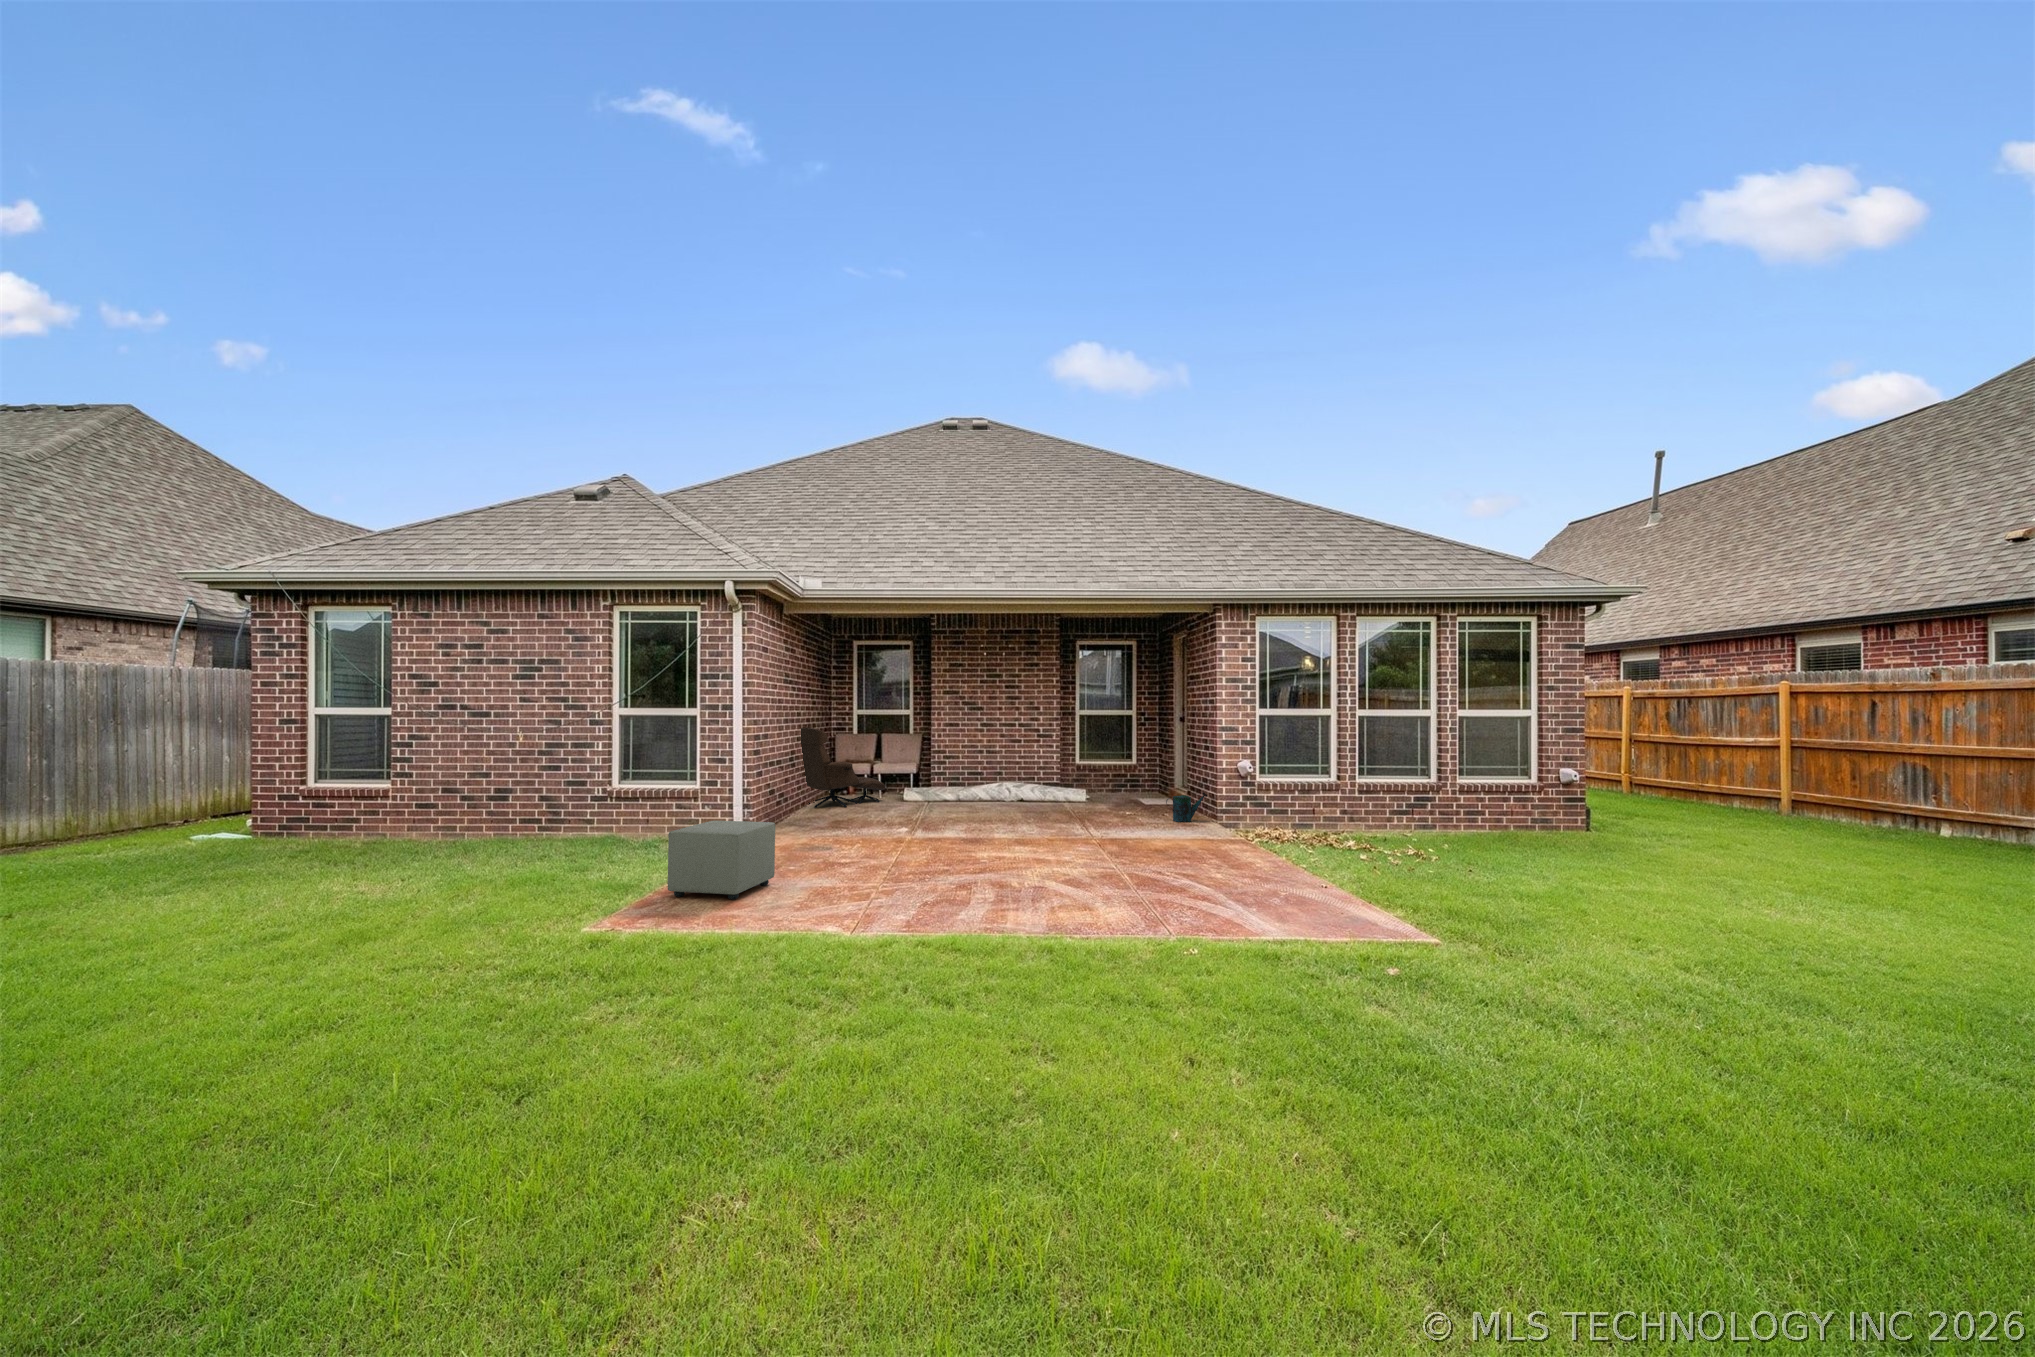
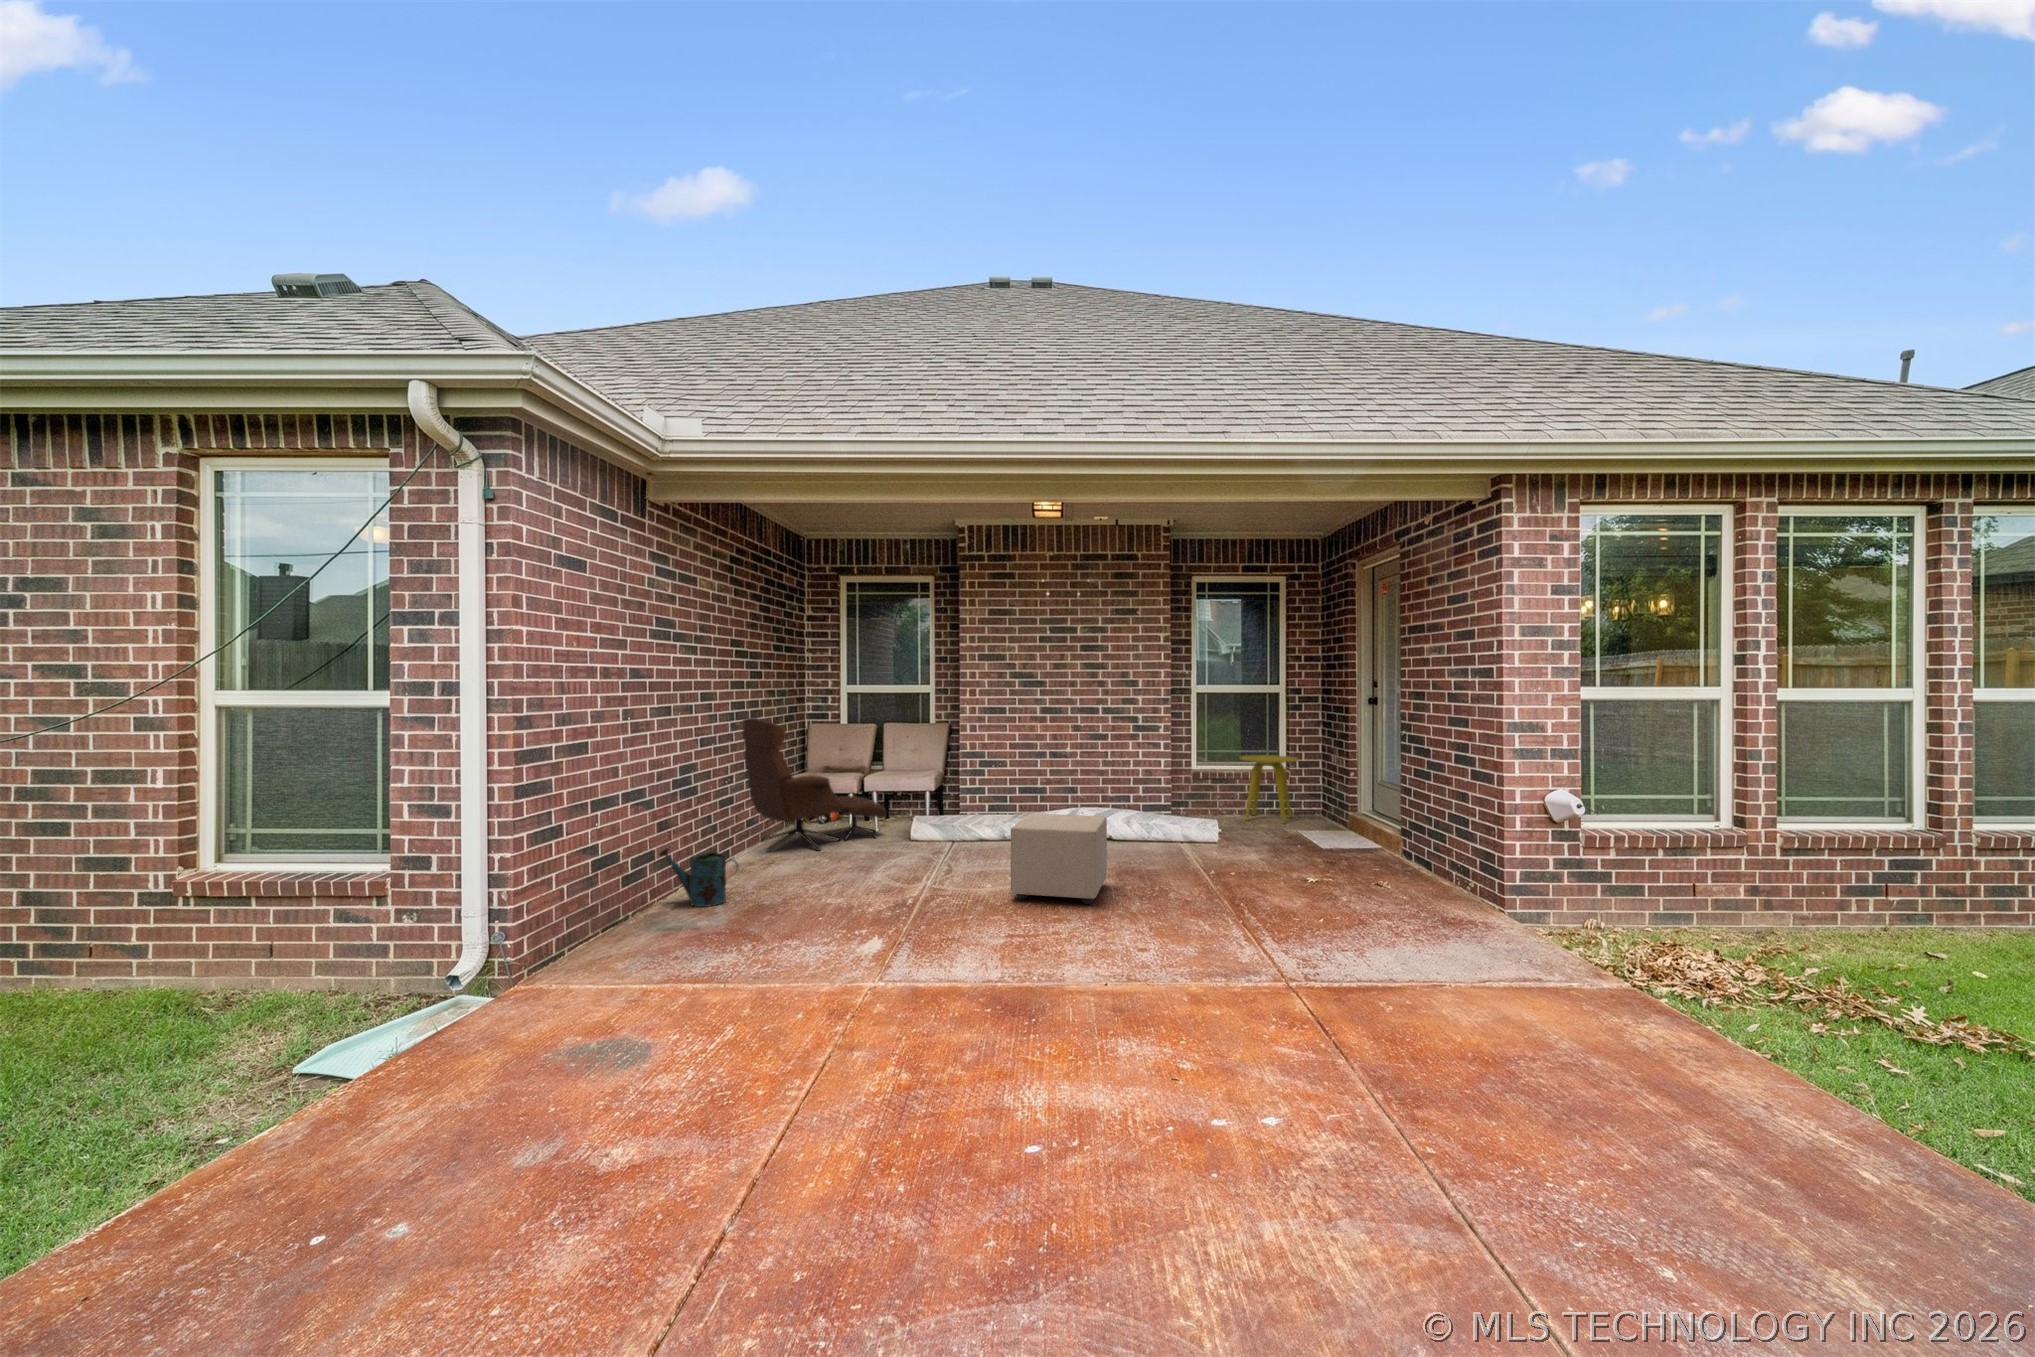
side table: none [1106,754,1142,795] -> present [1240,755,1298,824]
watering can: present [1166,792,1207,822] -> present [659,848,738,907]
ottoman: present [668,821,775,900] -> present [1011,814,1107,904]

